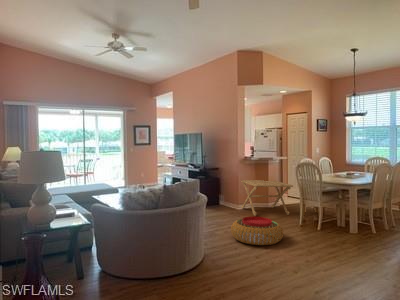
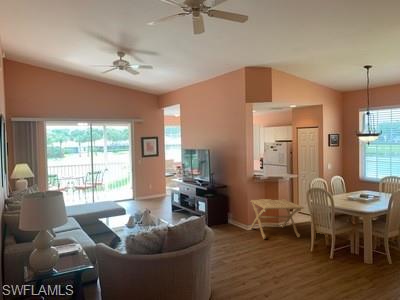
pouf: present [231,216,283,245] -> none [239,245,294,280]

